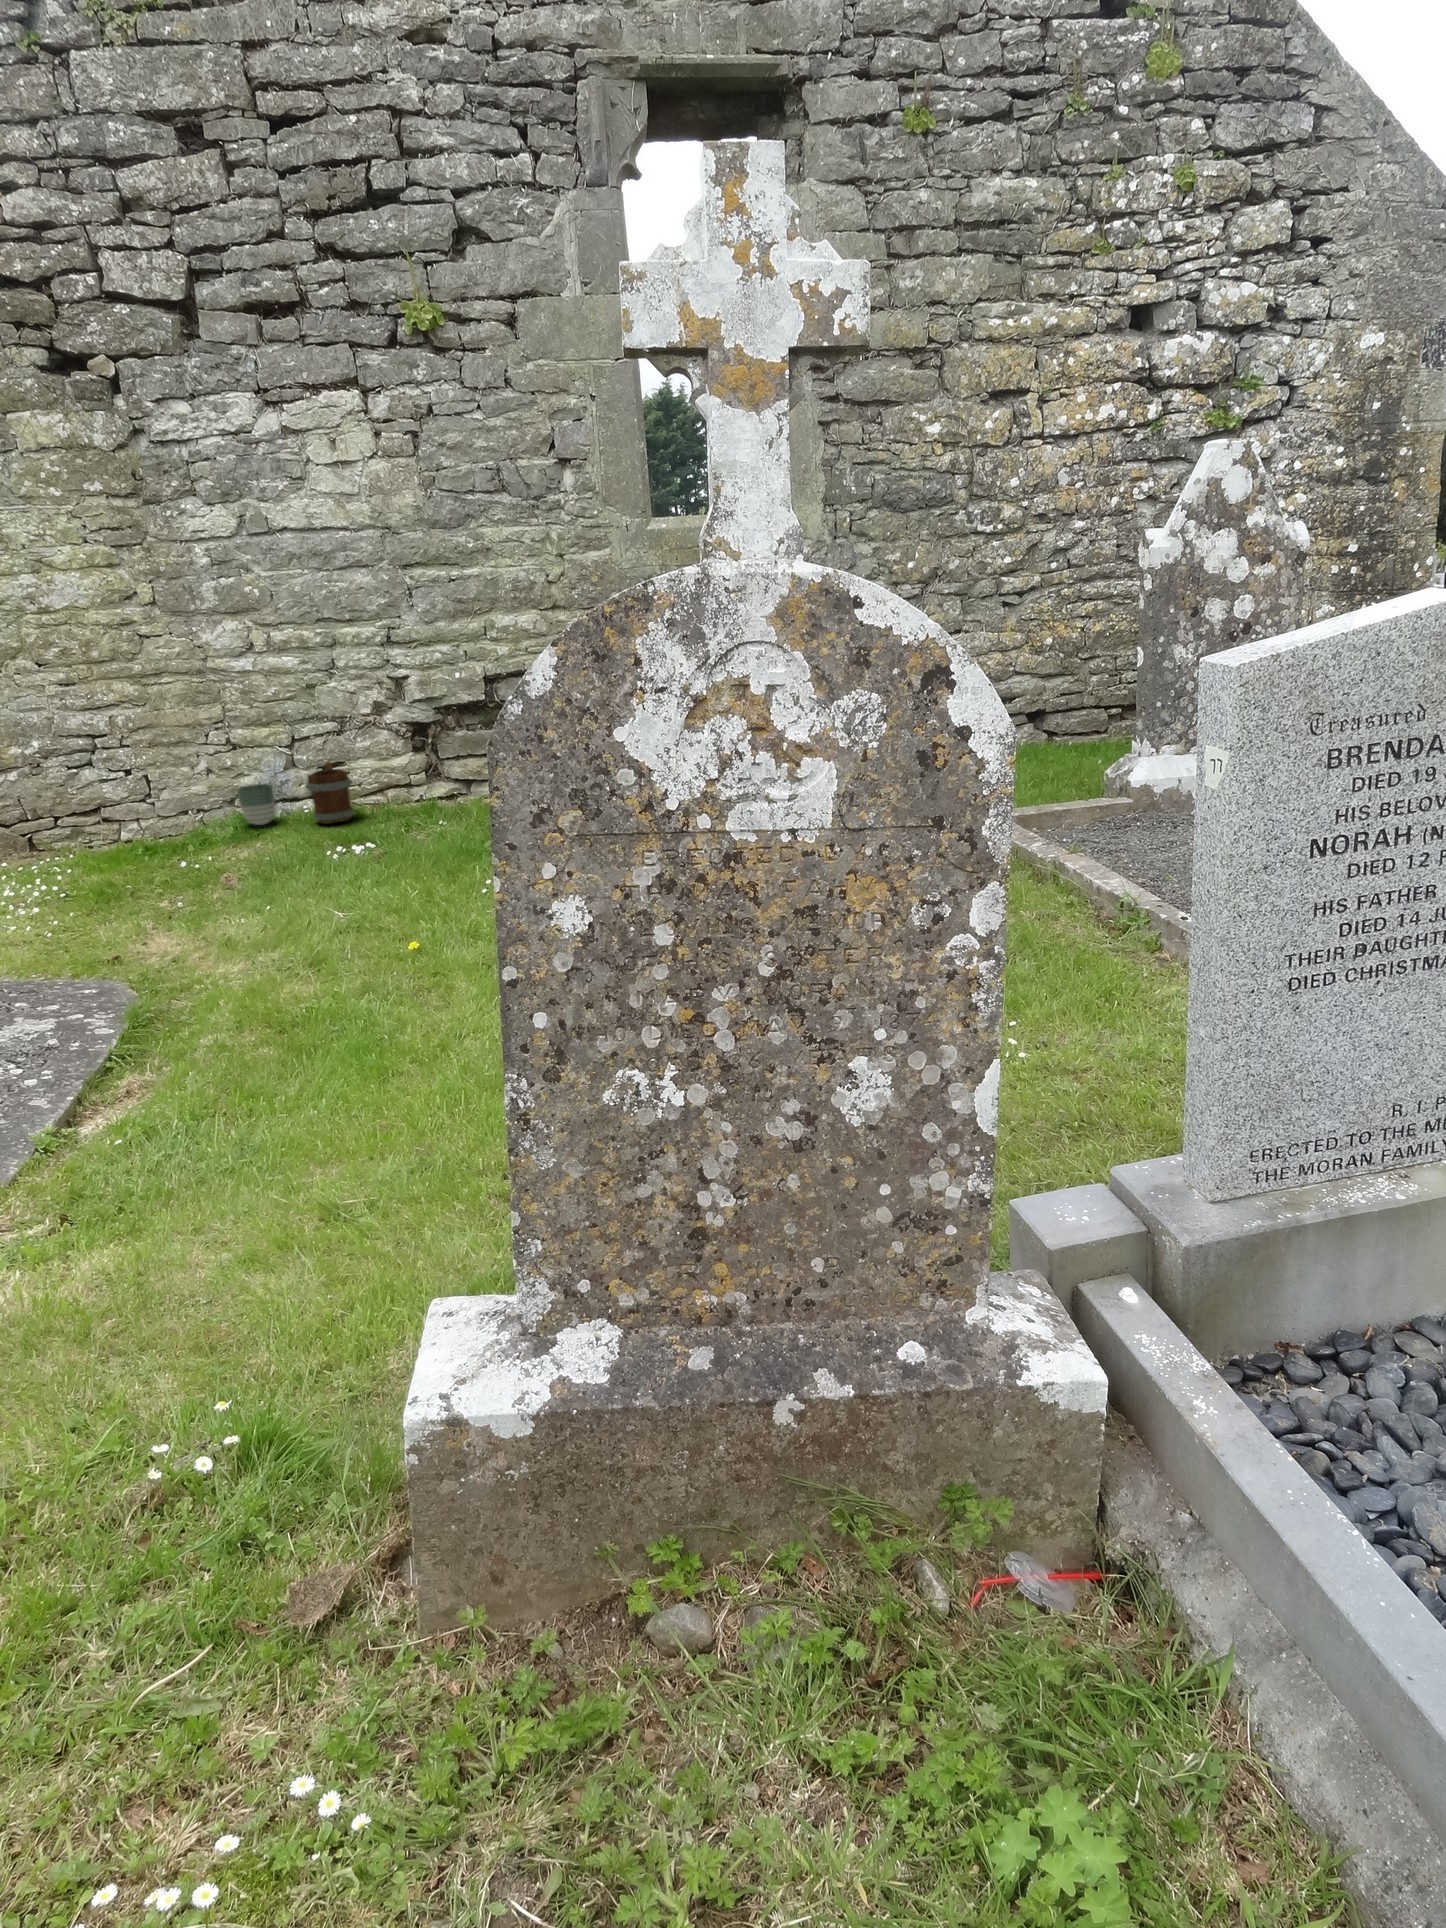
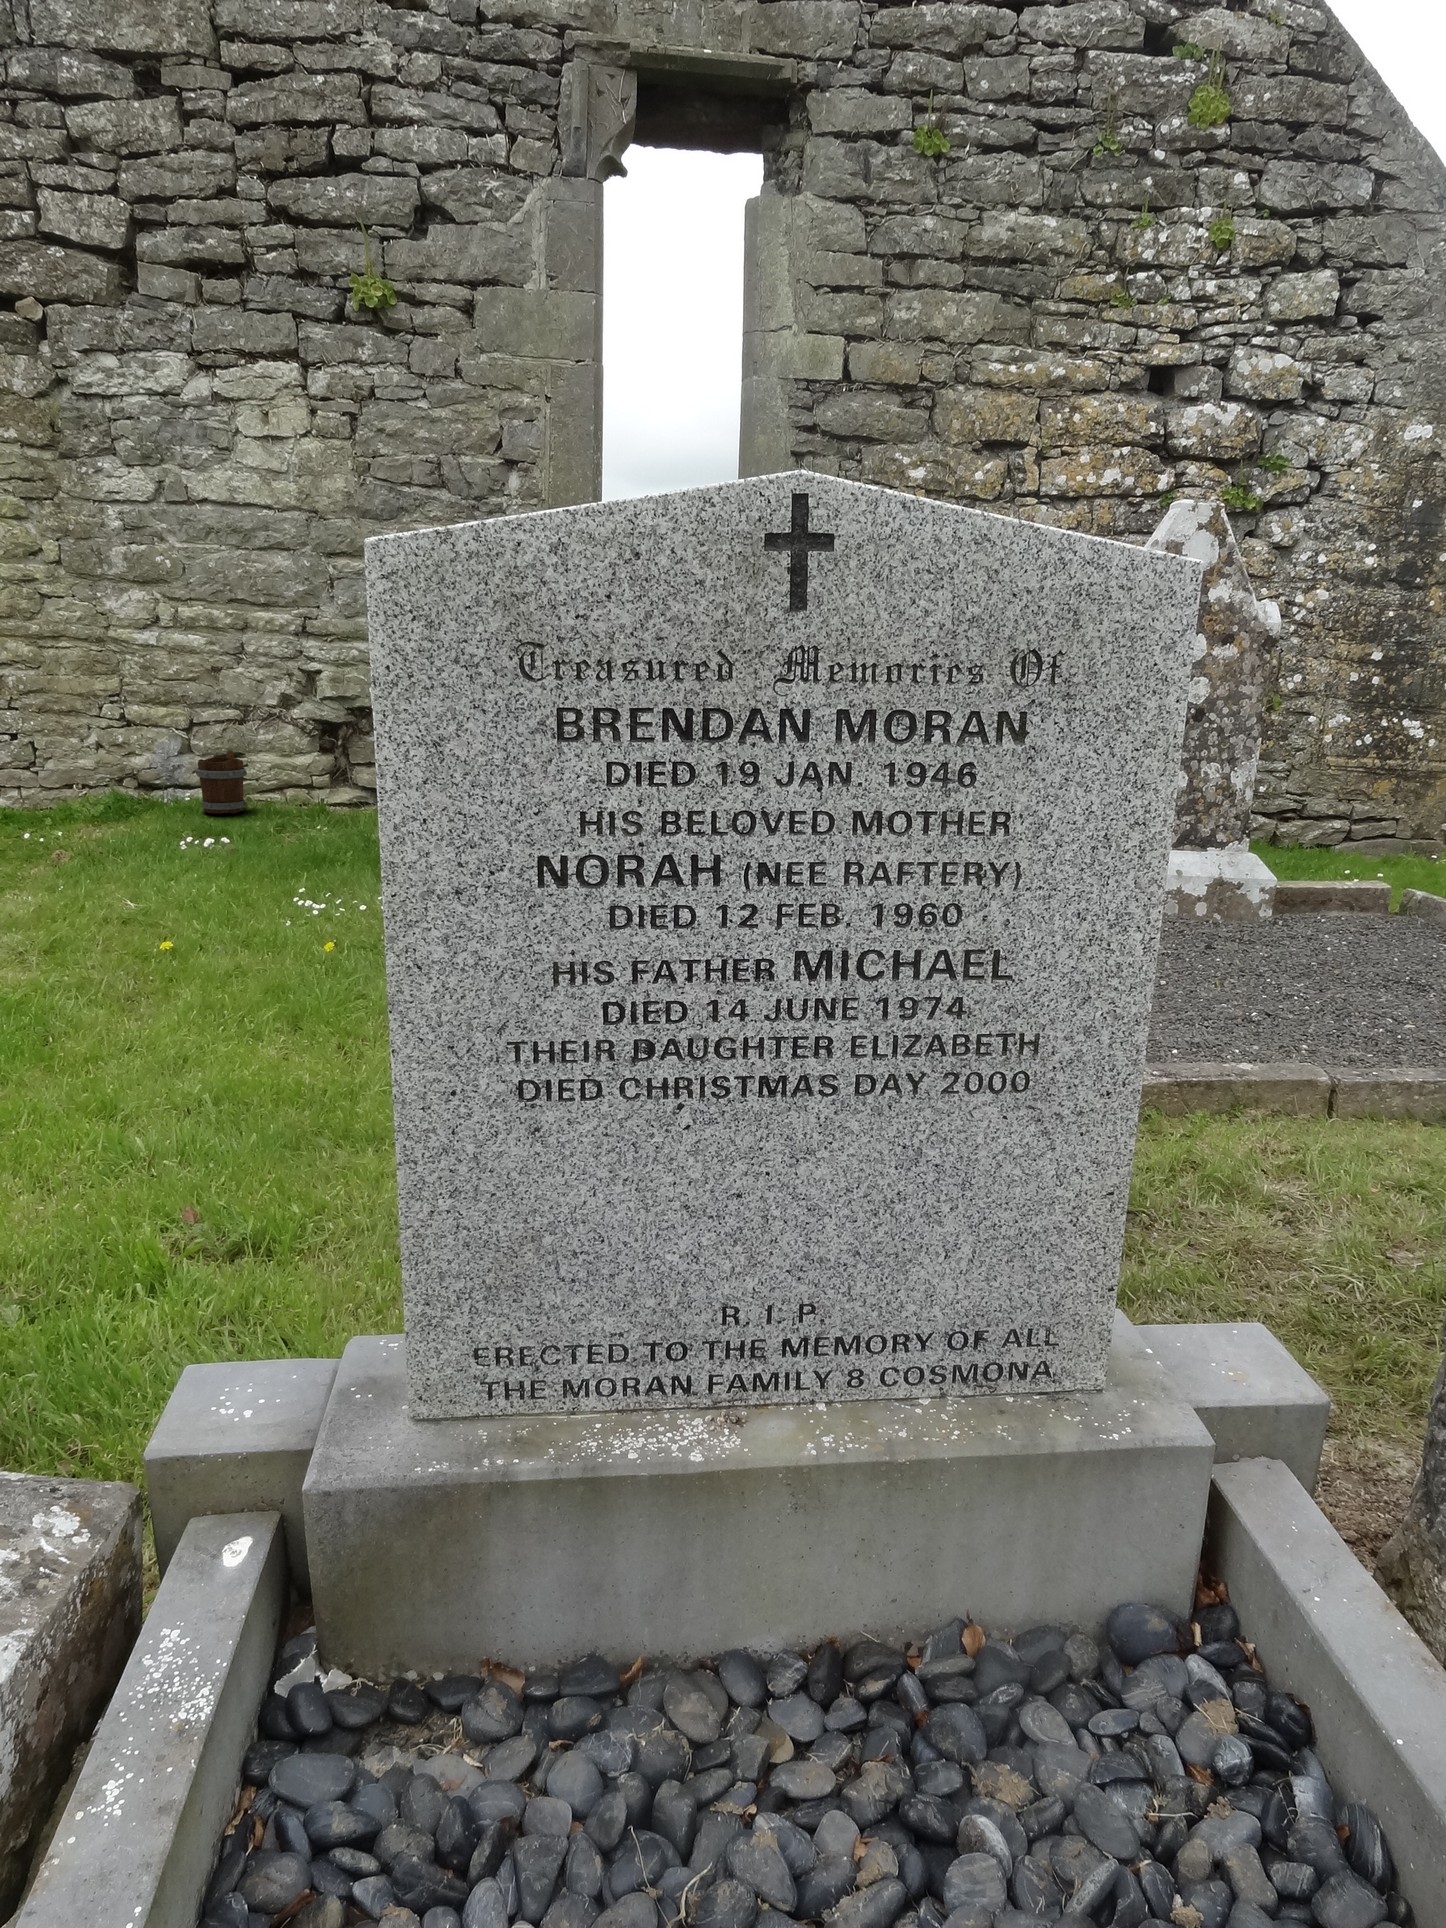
planter: present [237,784,276,825] -> none [125,764,166,807]

